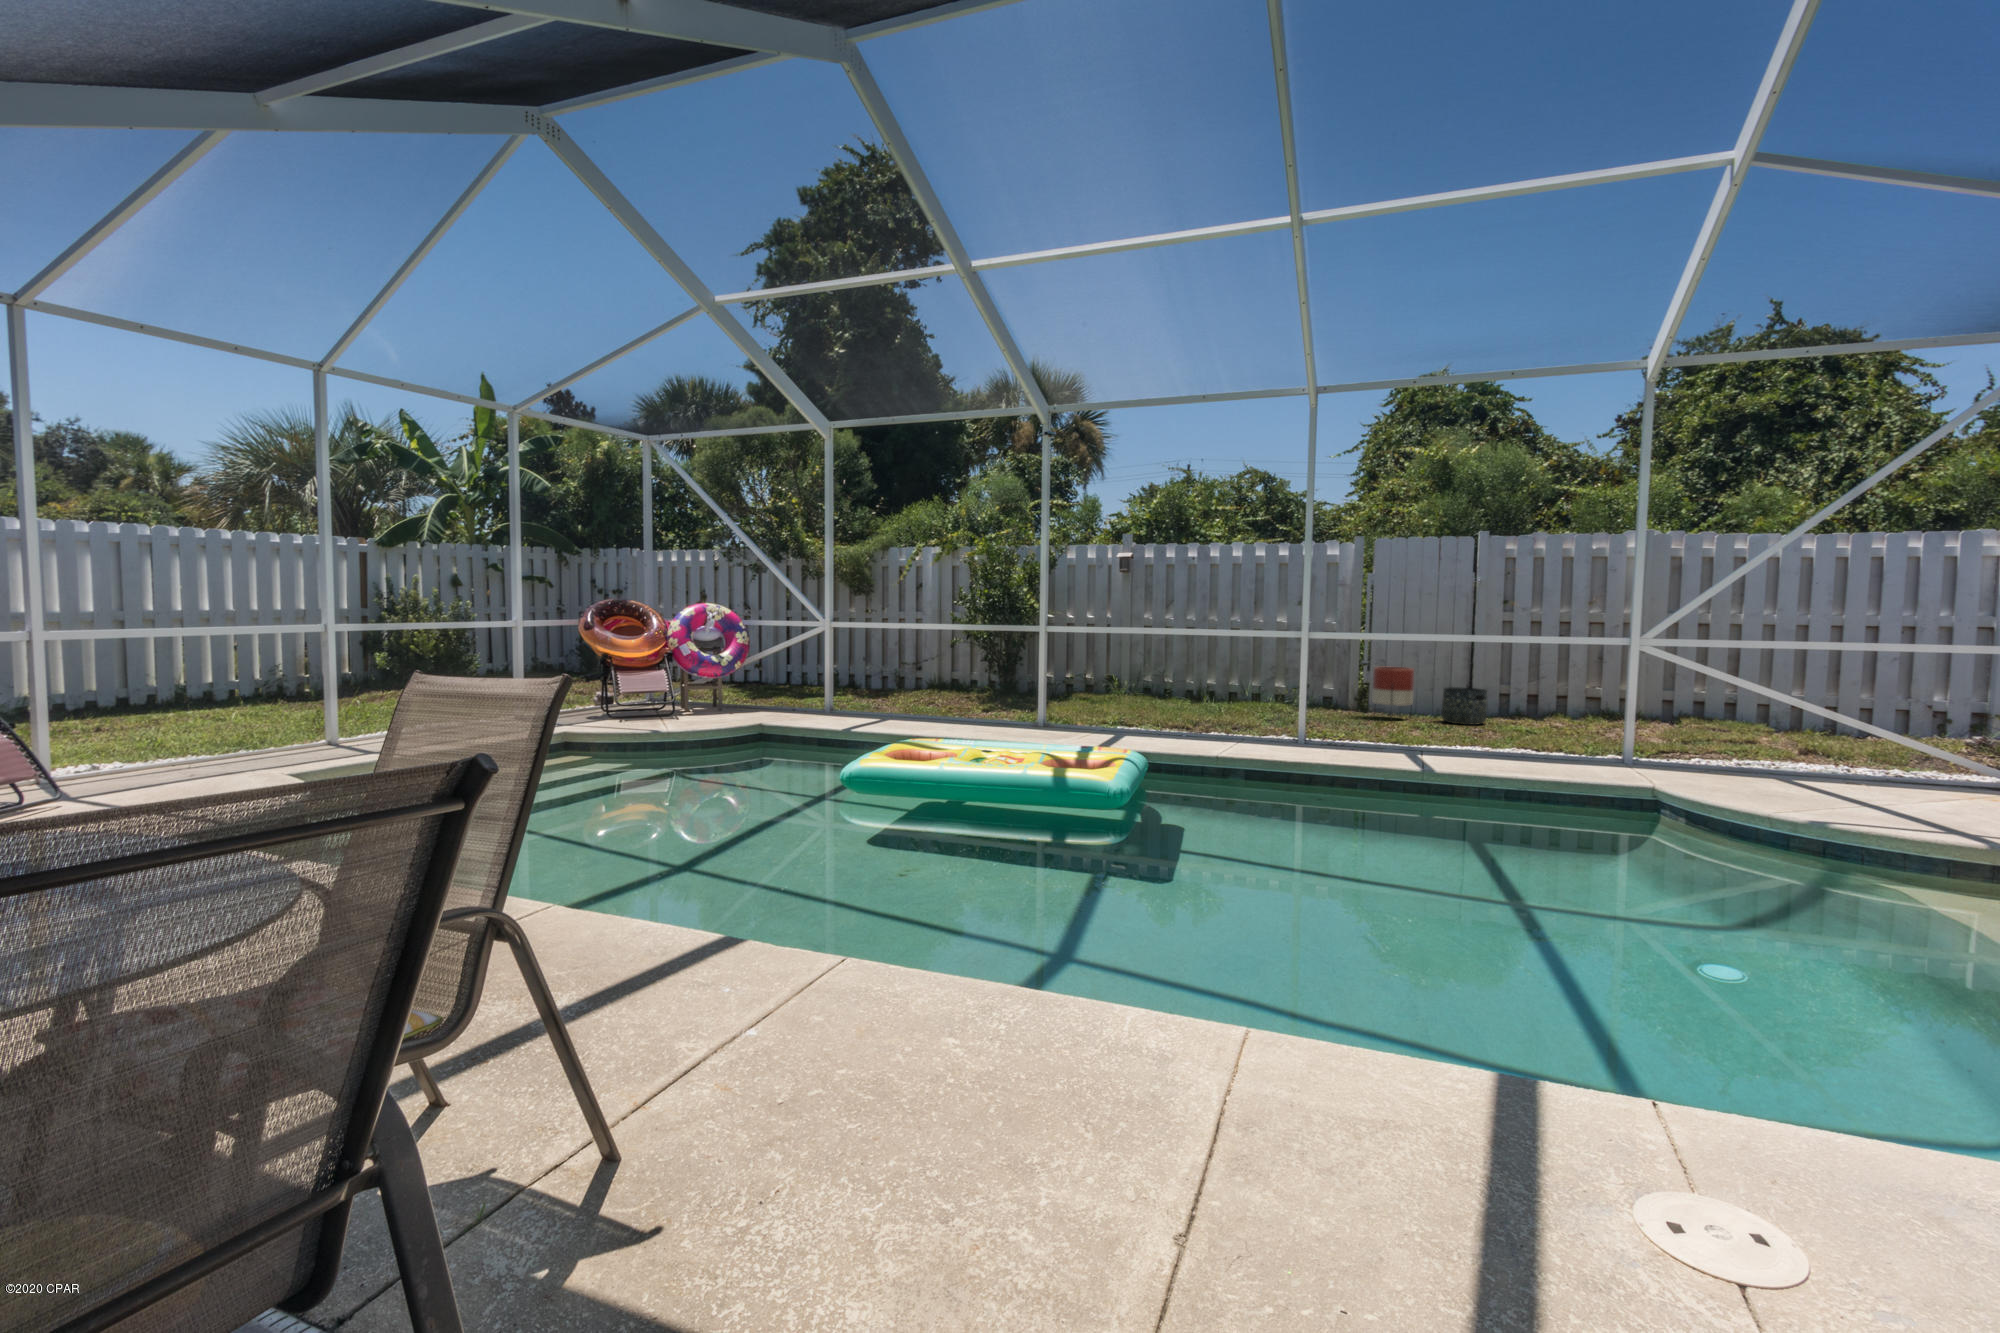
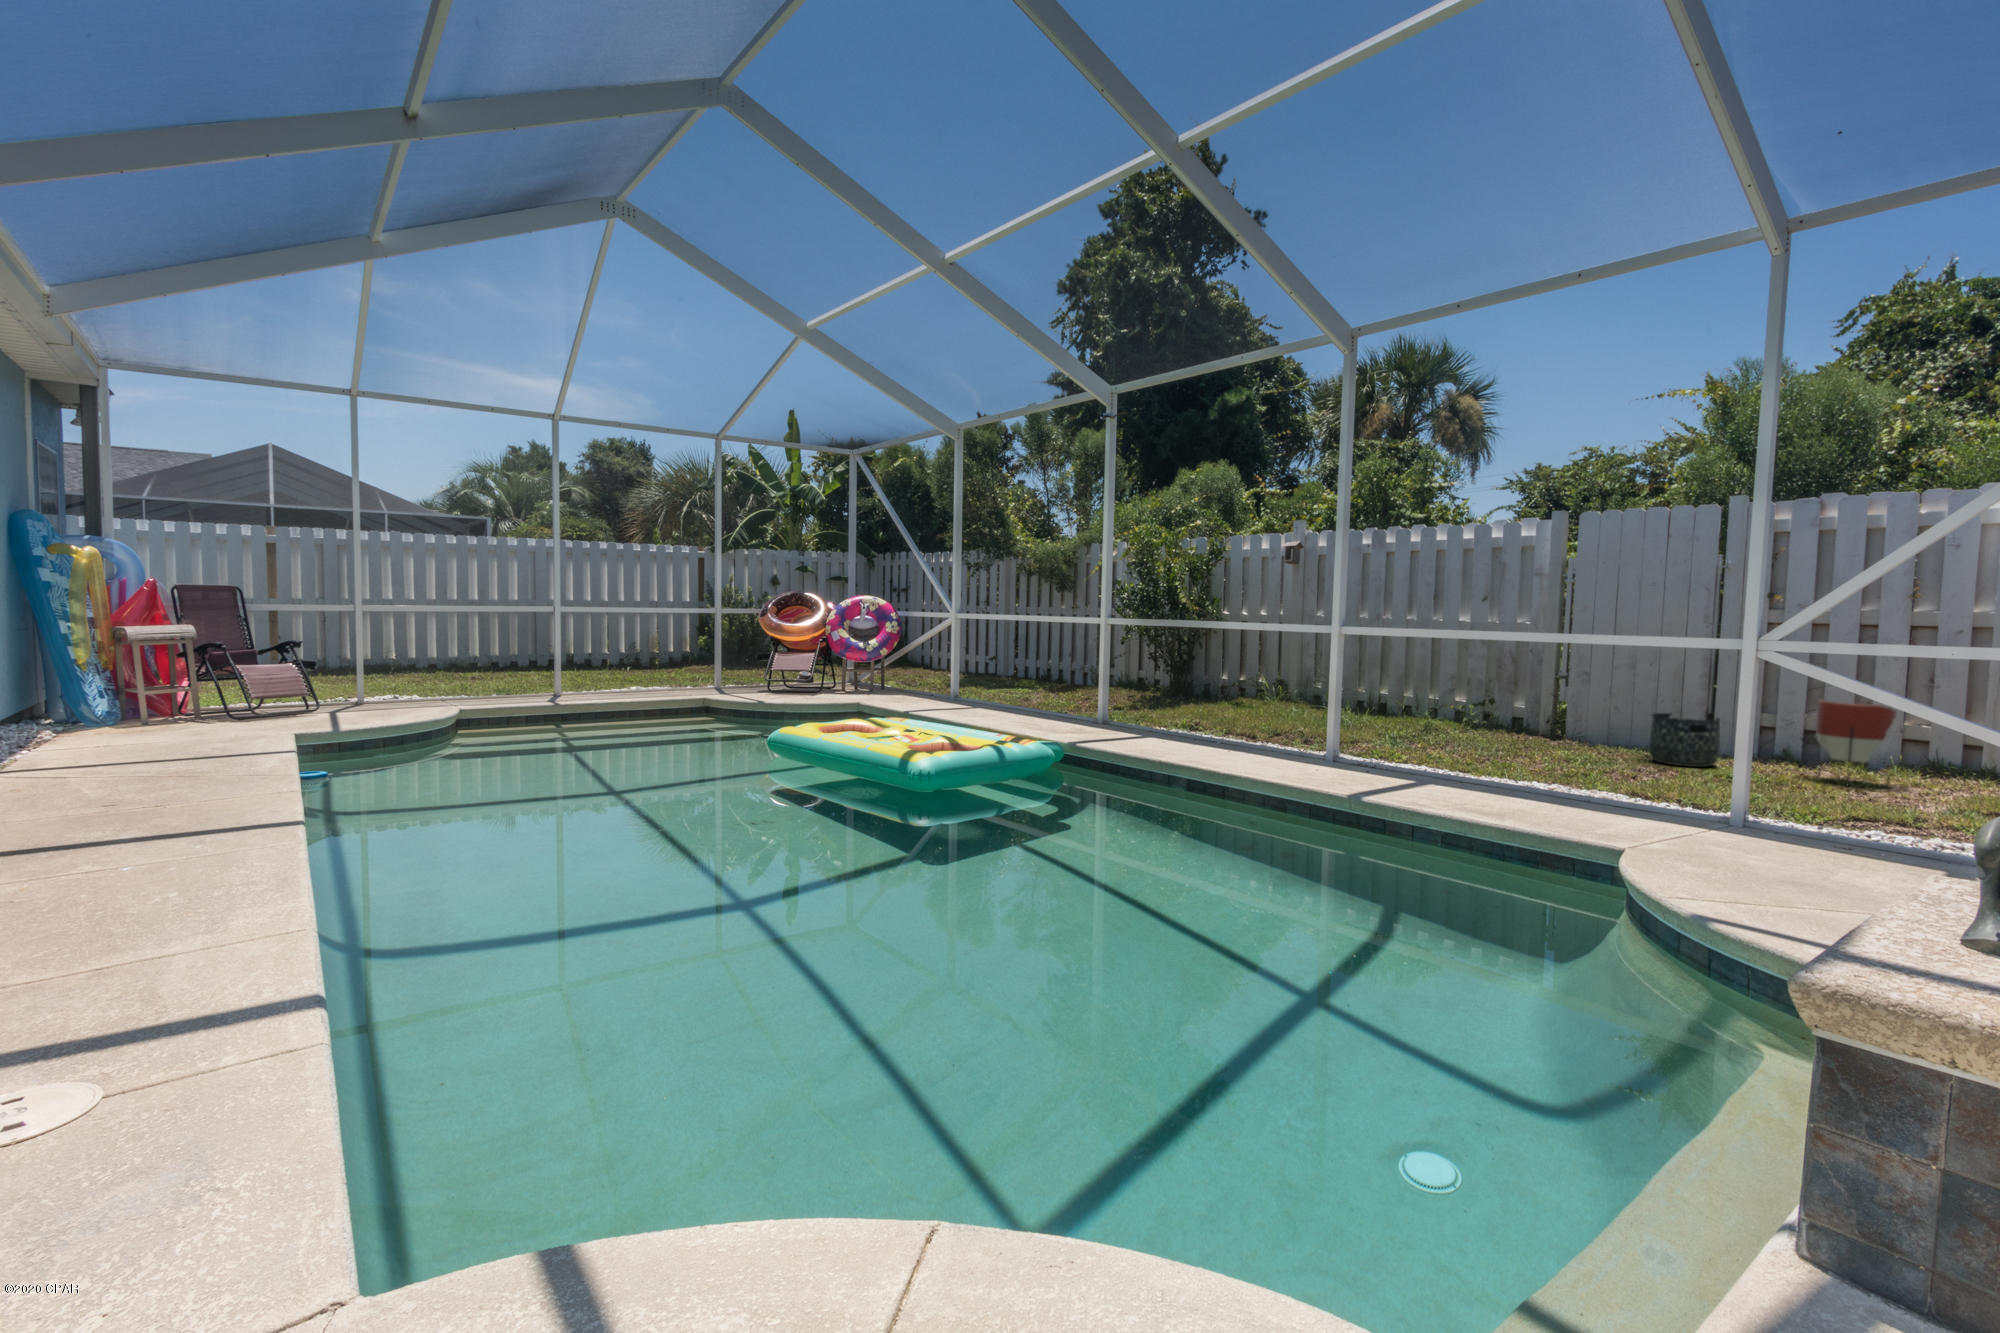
planter: present [1372,667,1414,706] -> present [1816,700,1897,784]

